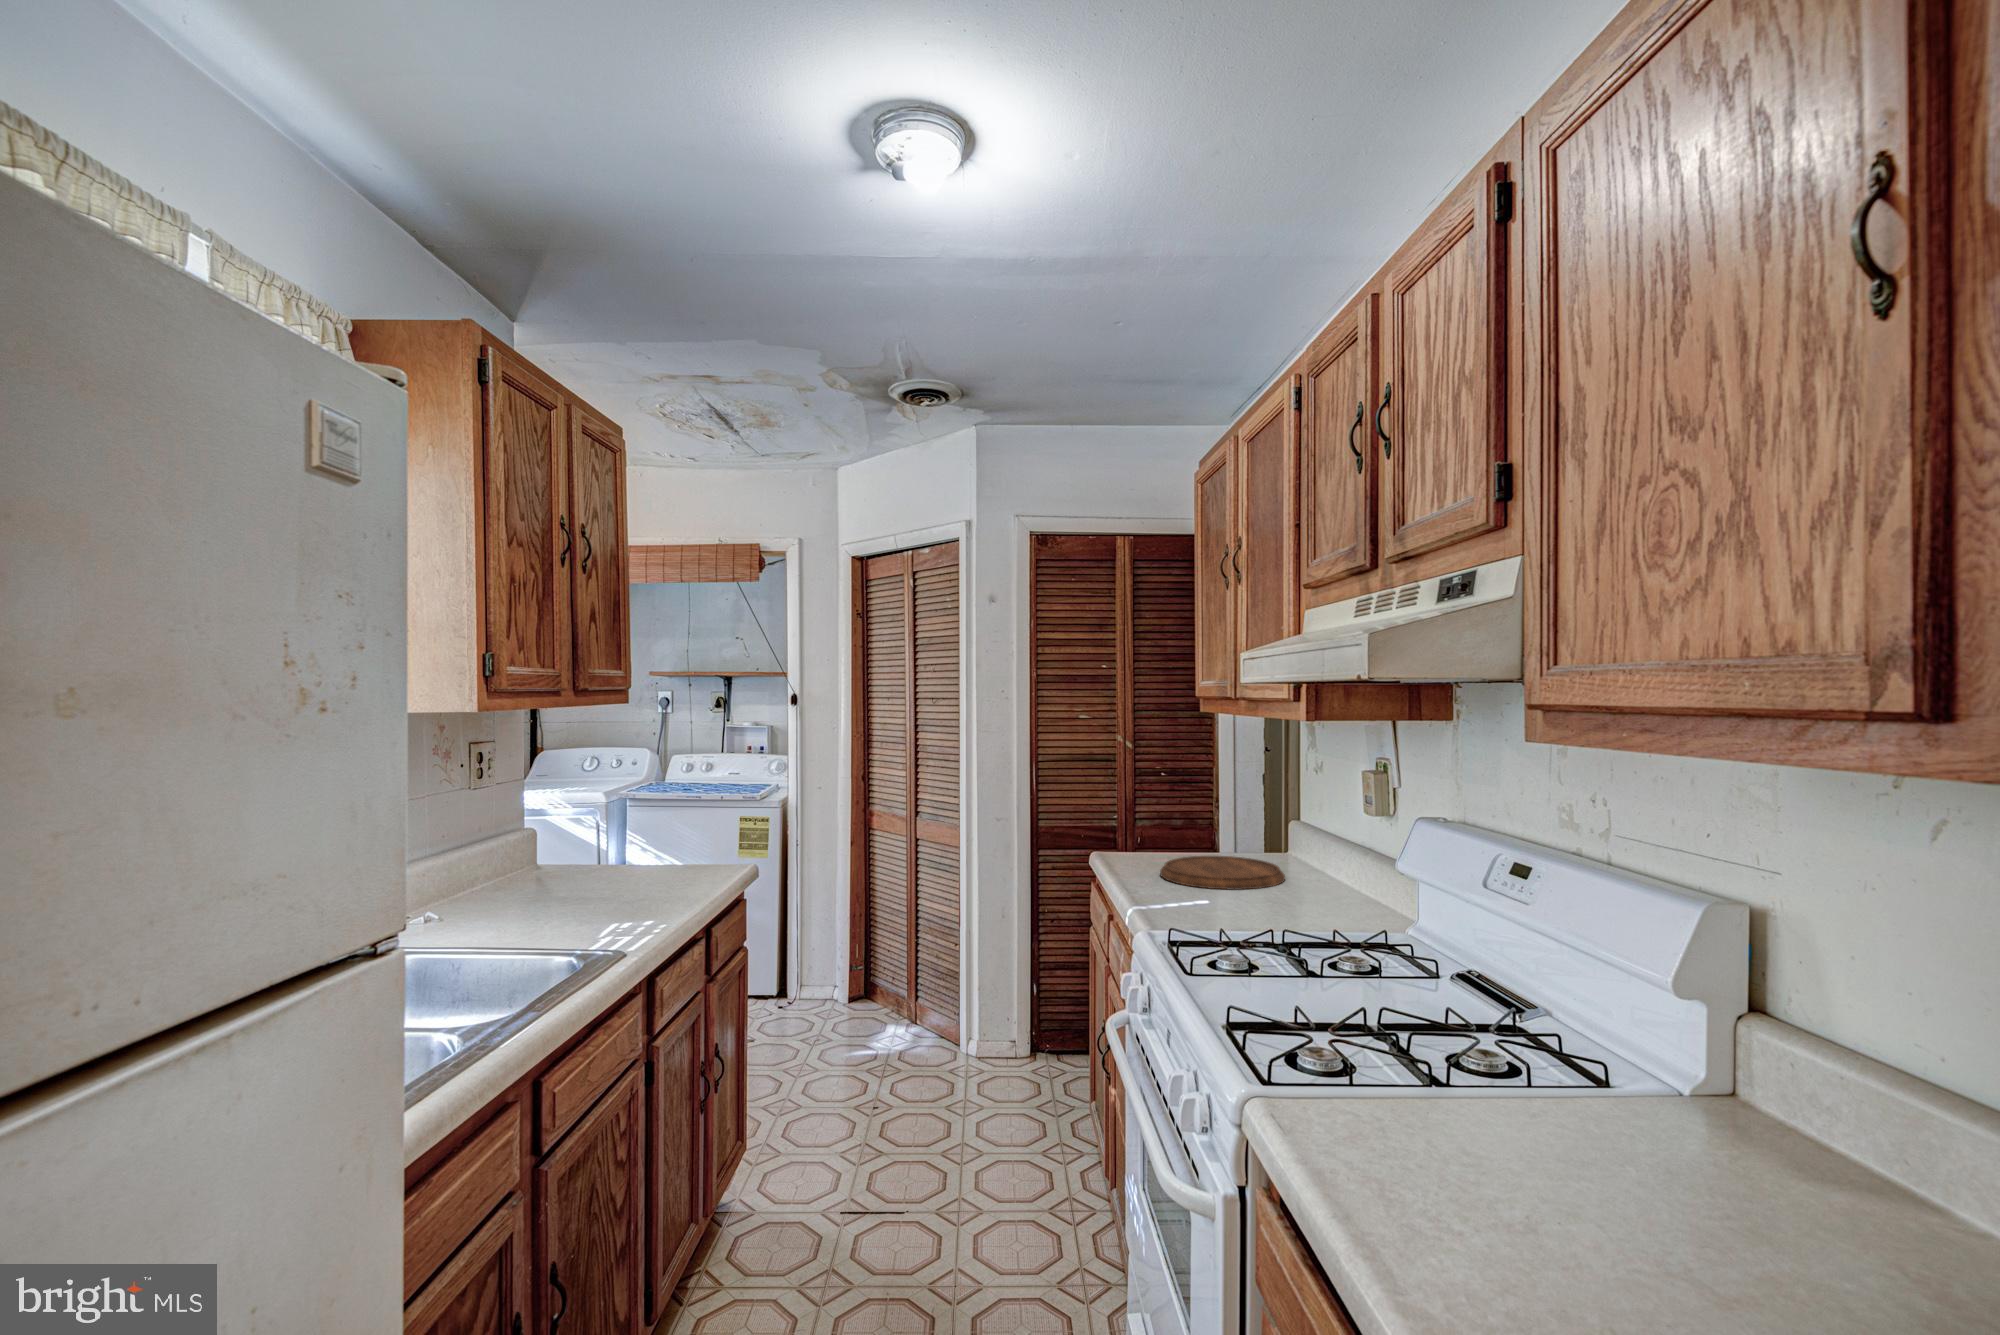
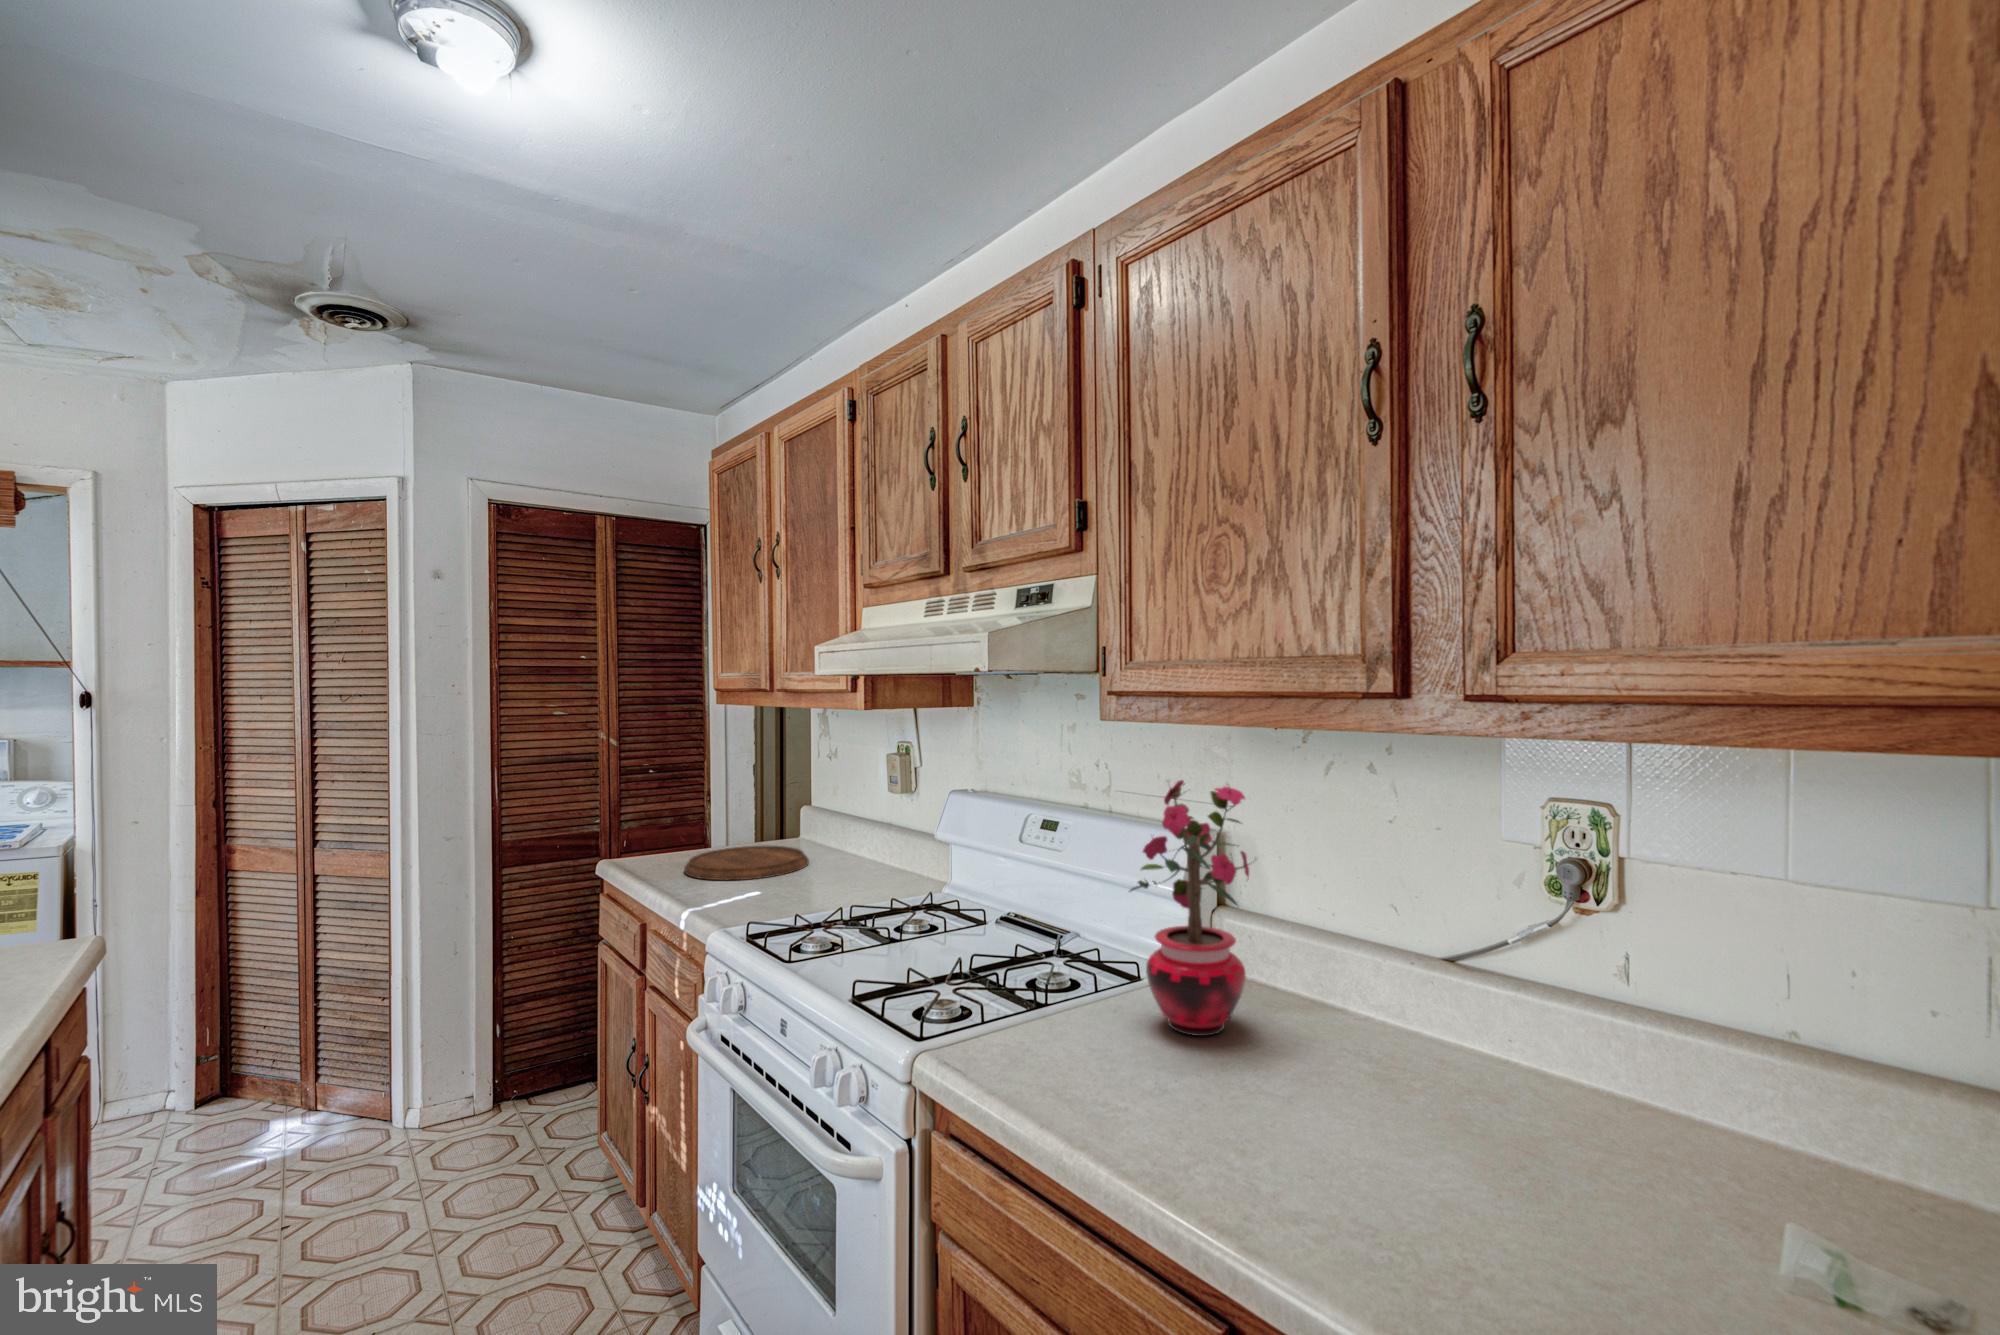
potted plant: none [1527,821,1744,1184] -> present [1130,780,1250,1036]

